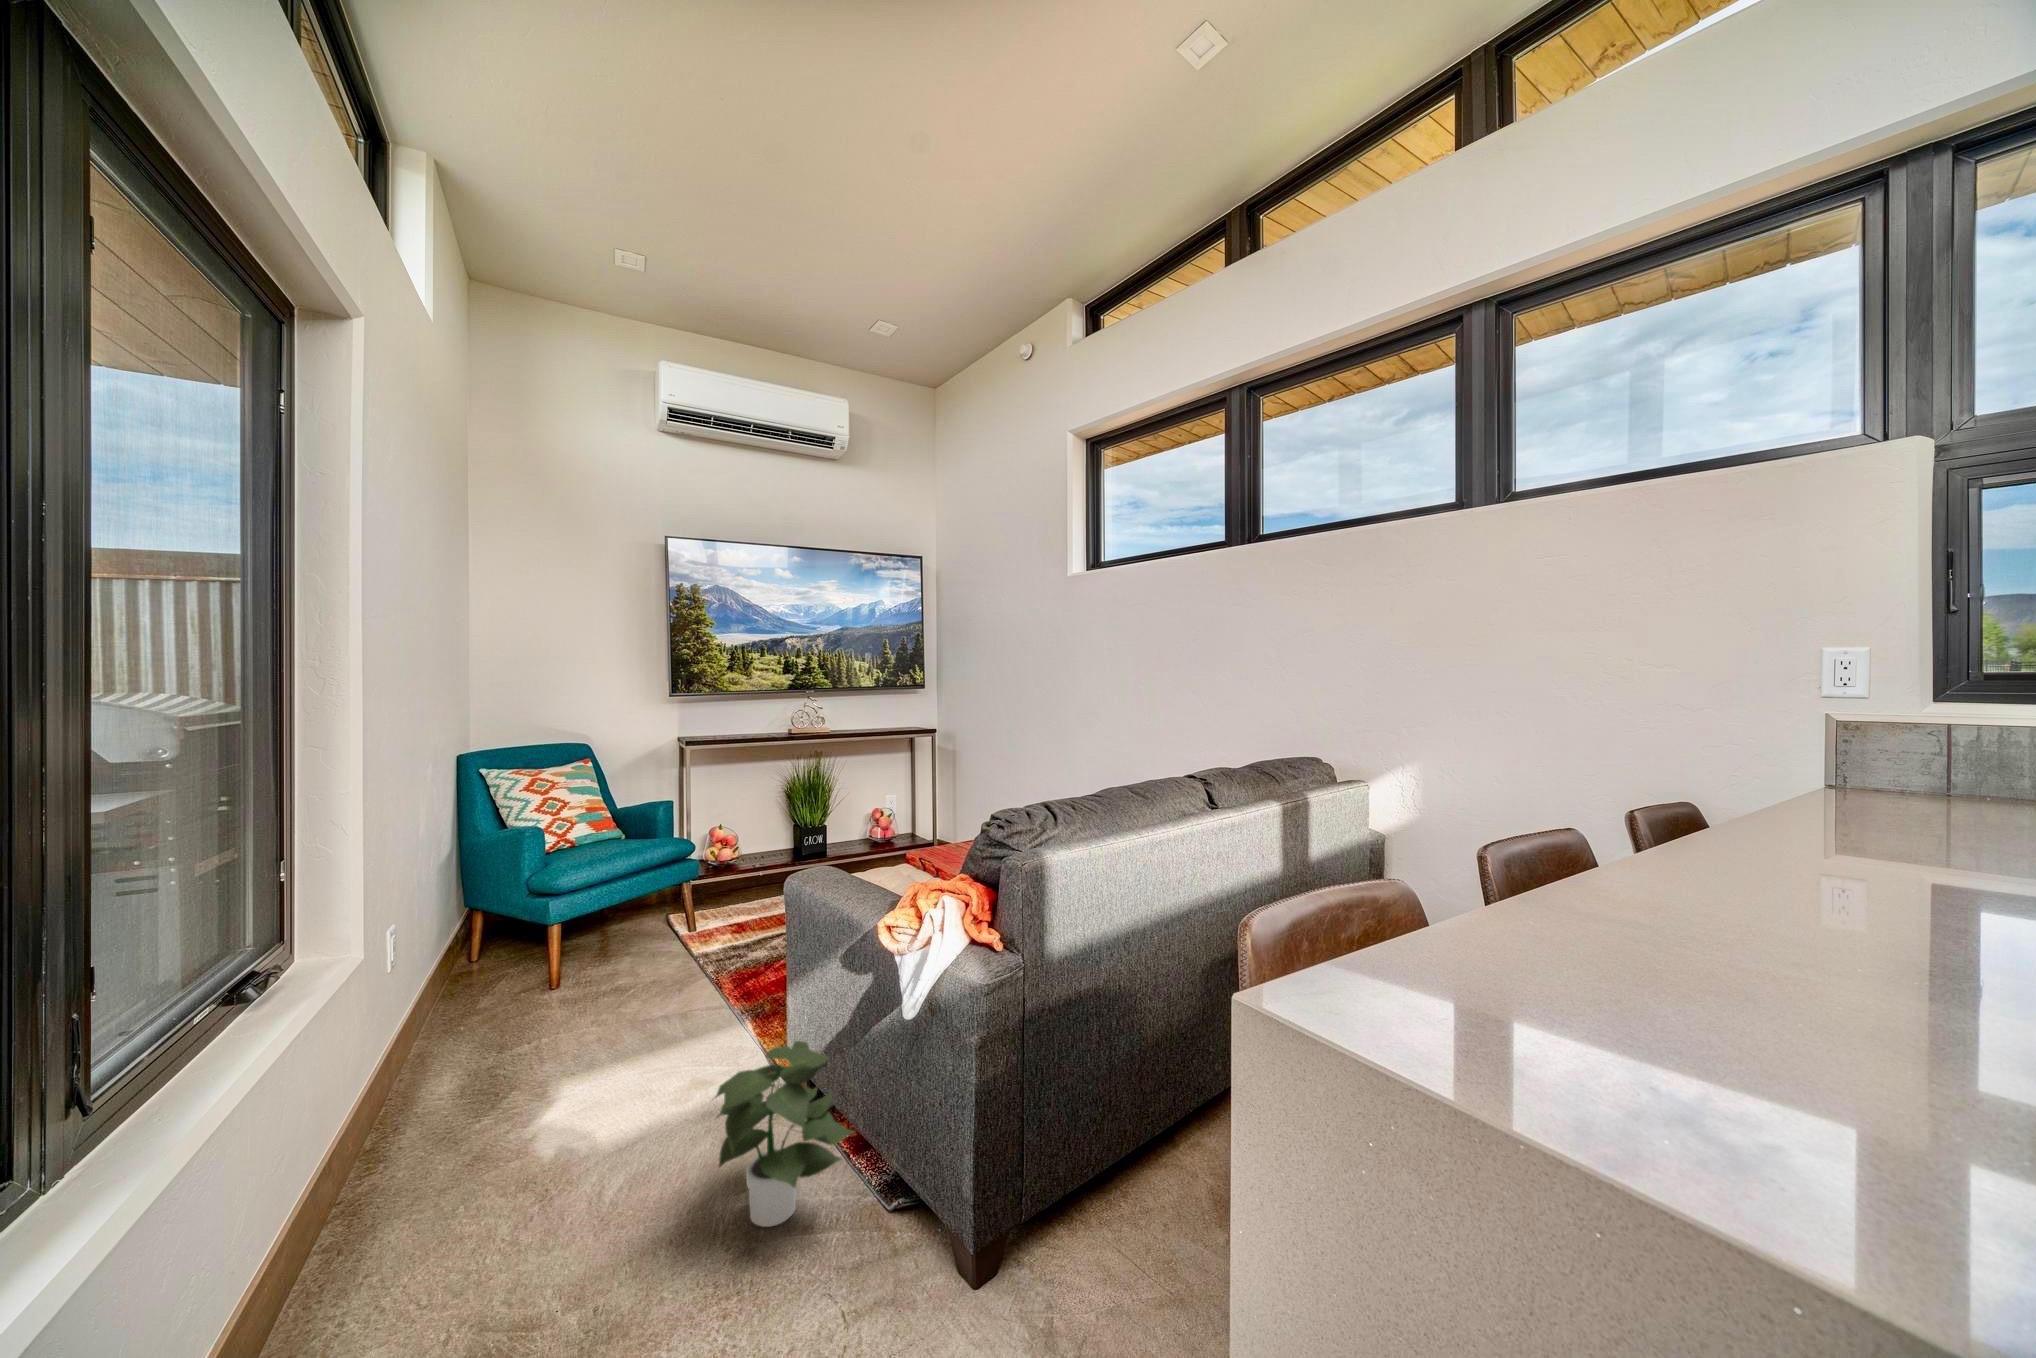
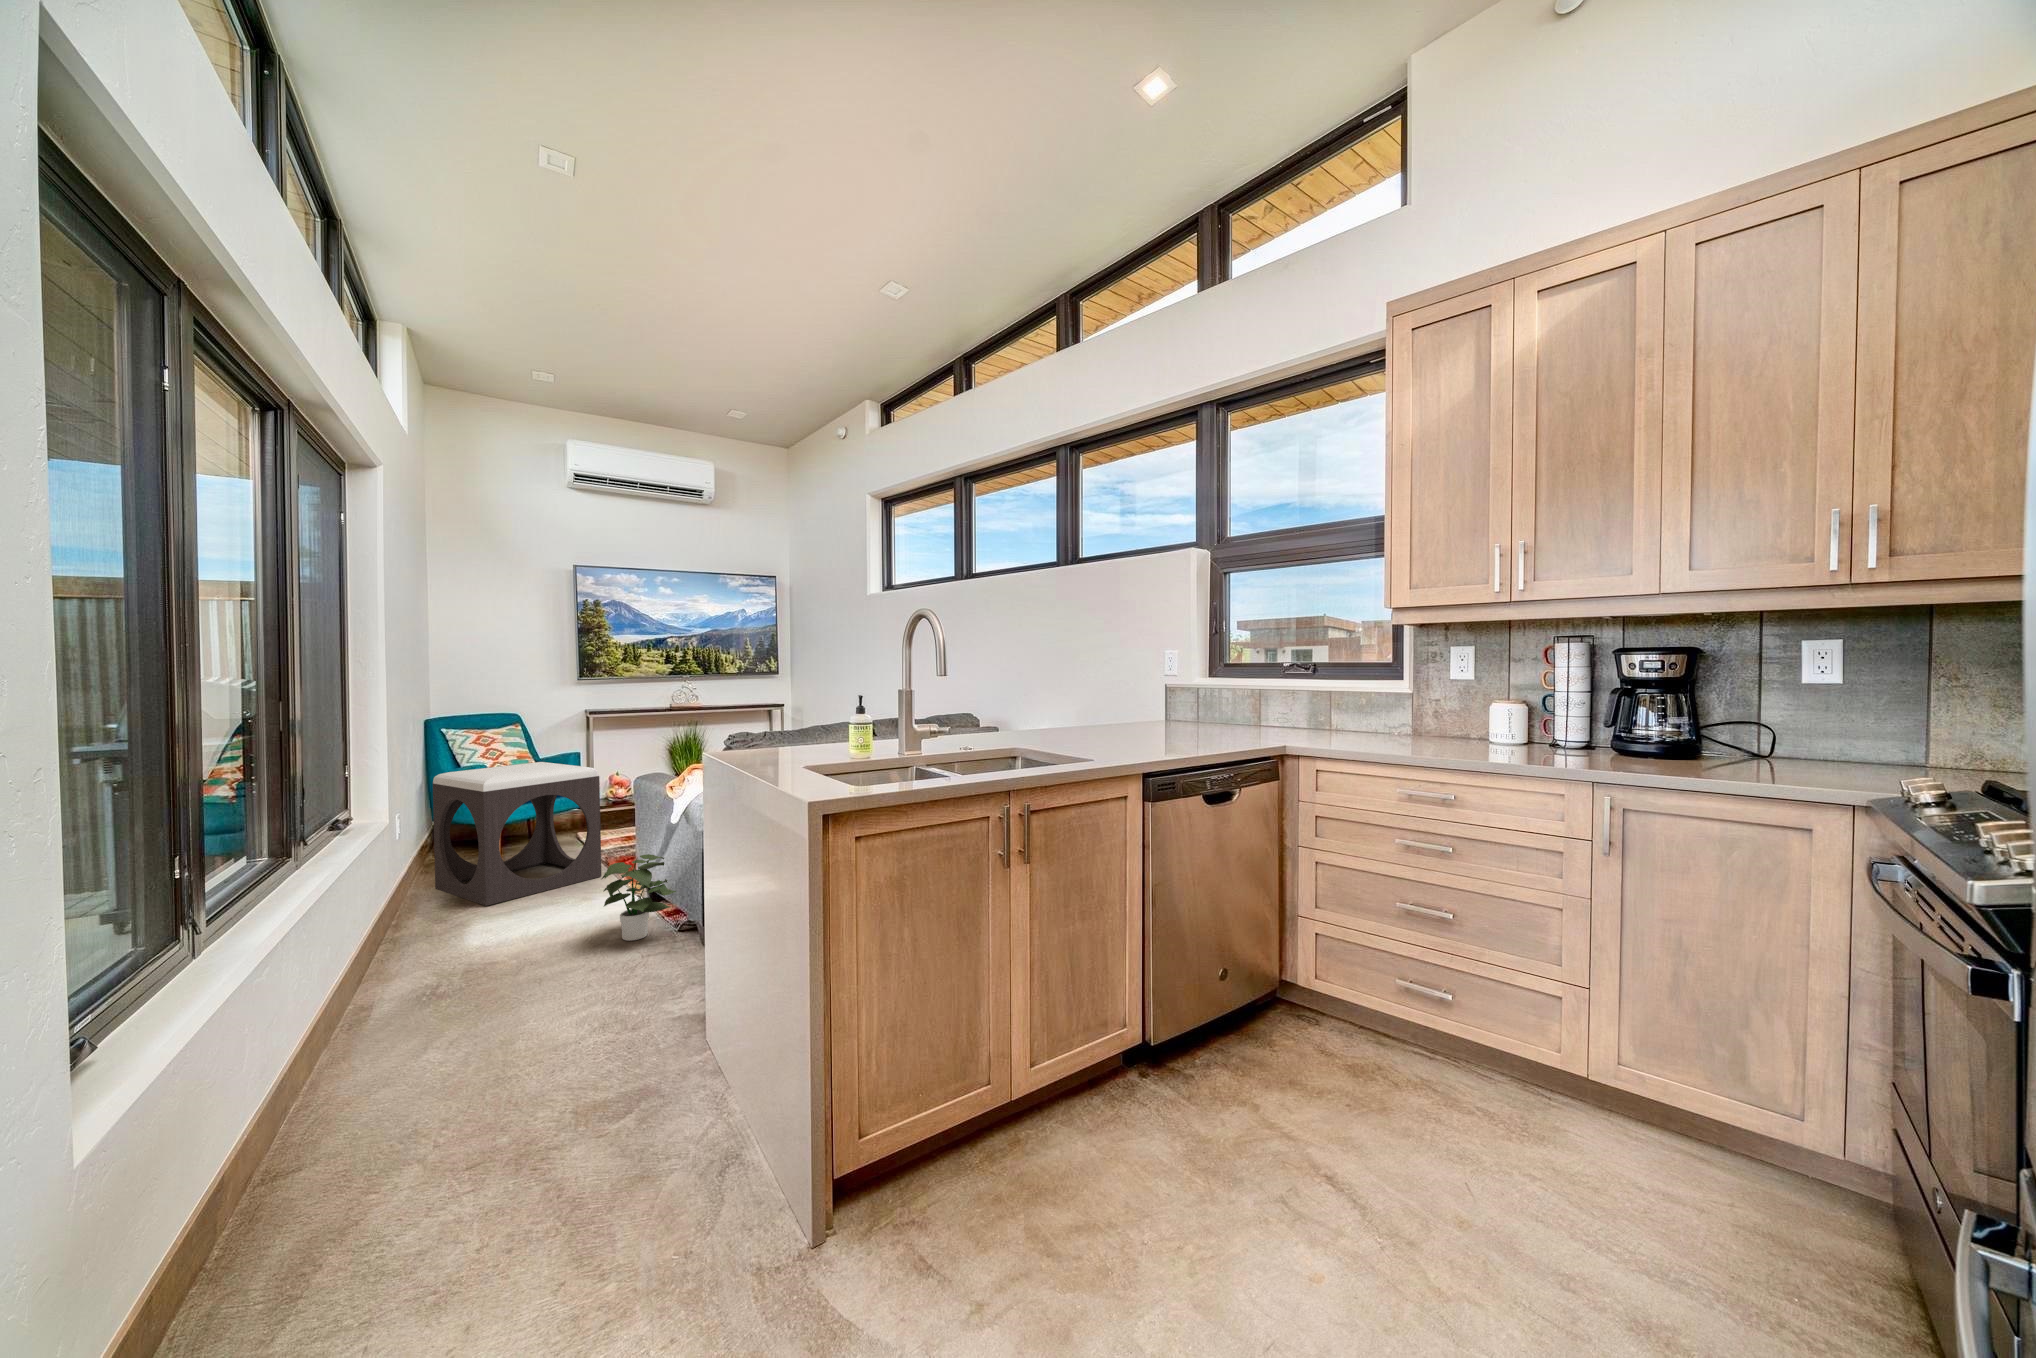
footstool: none [453,824,703,1086] -> present [433,762,602,906]

